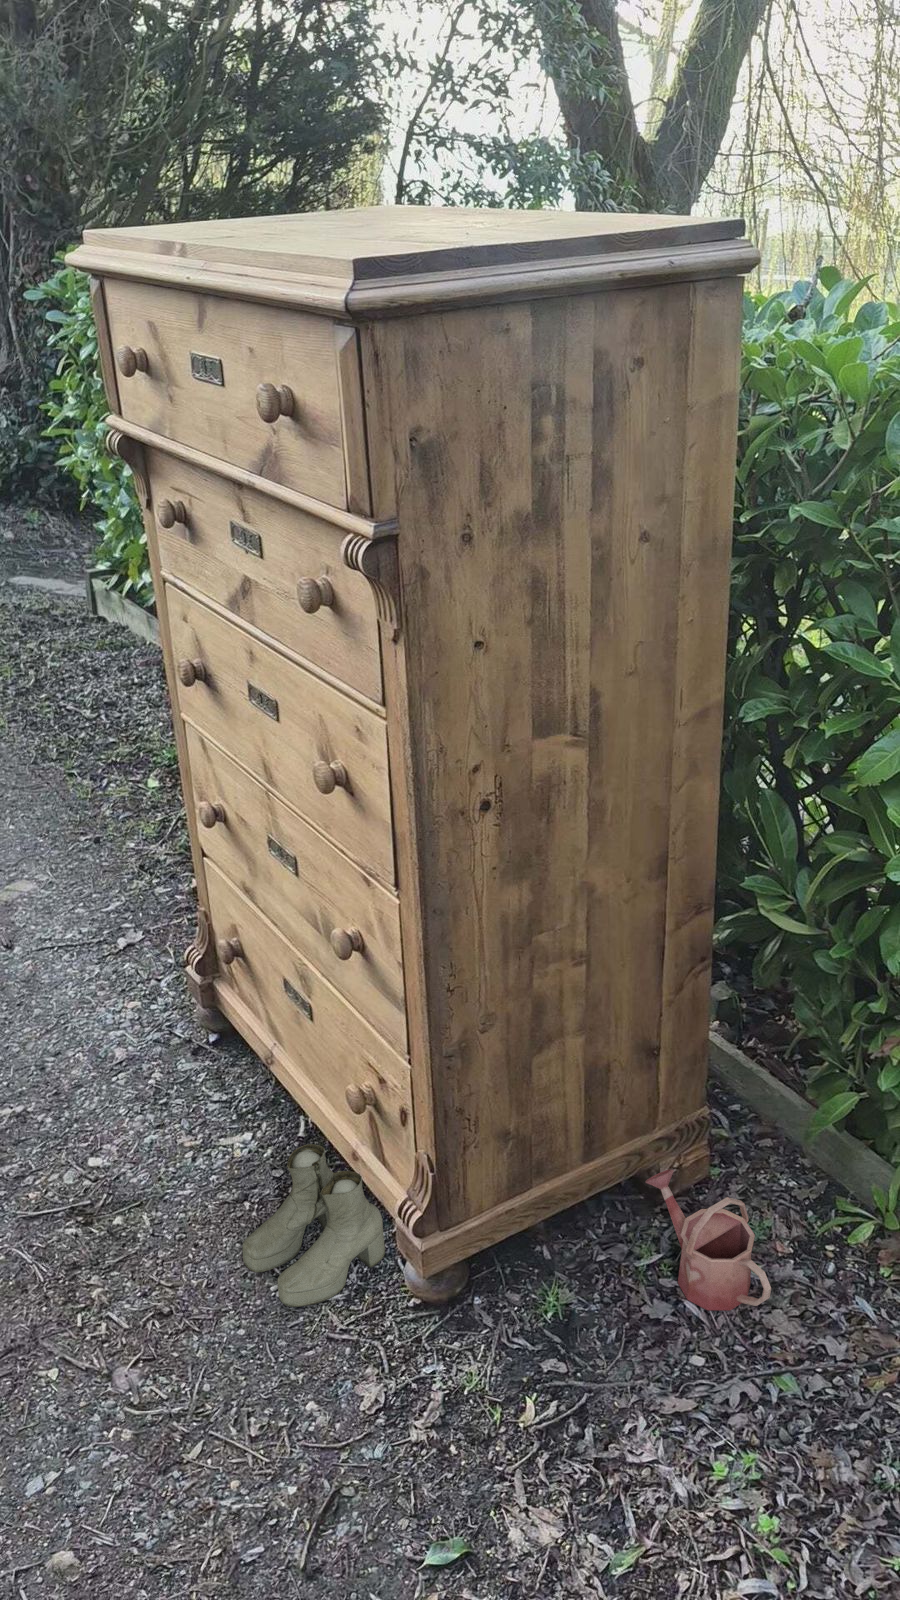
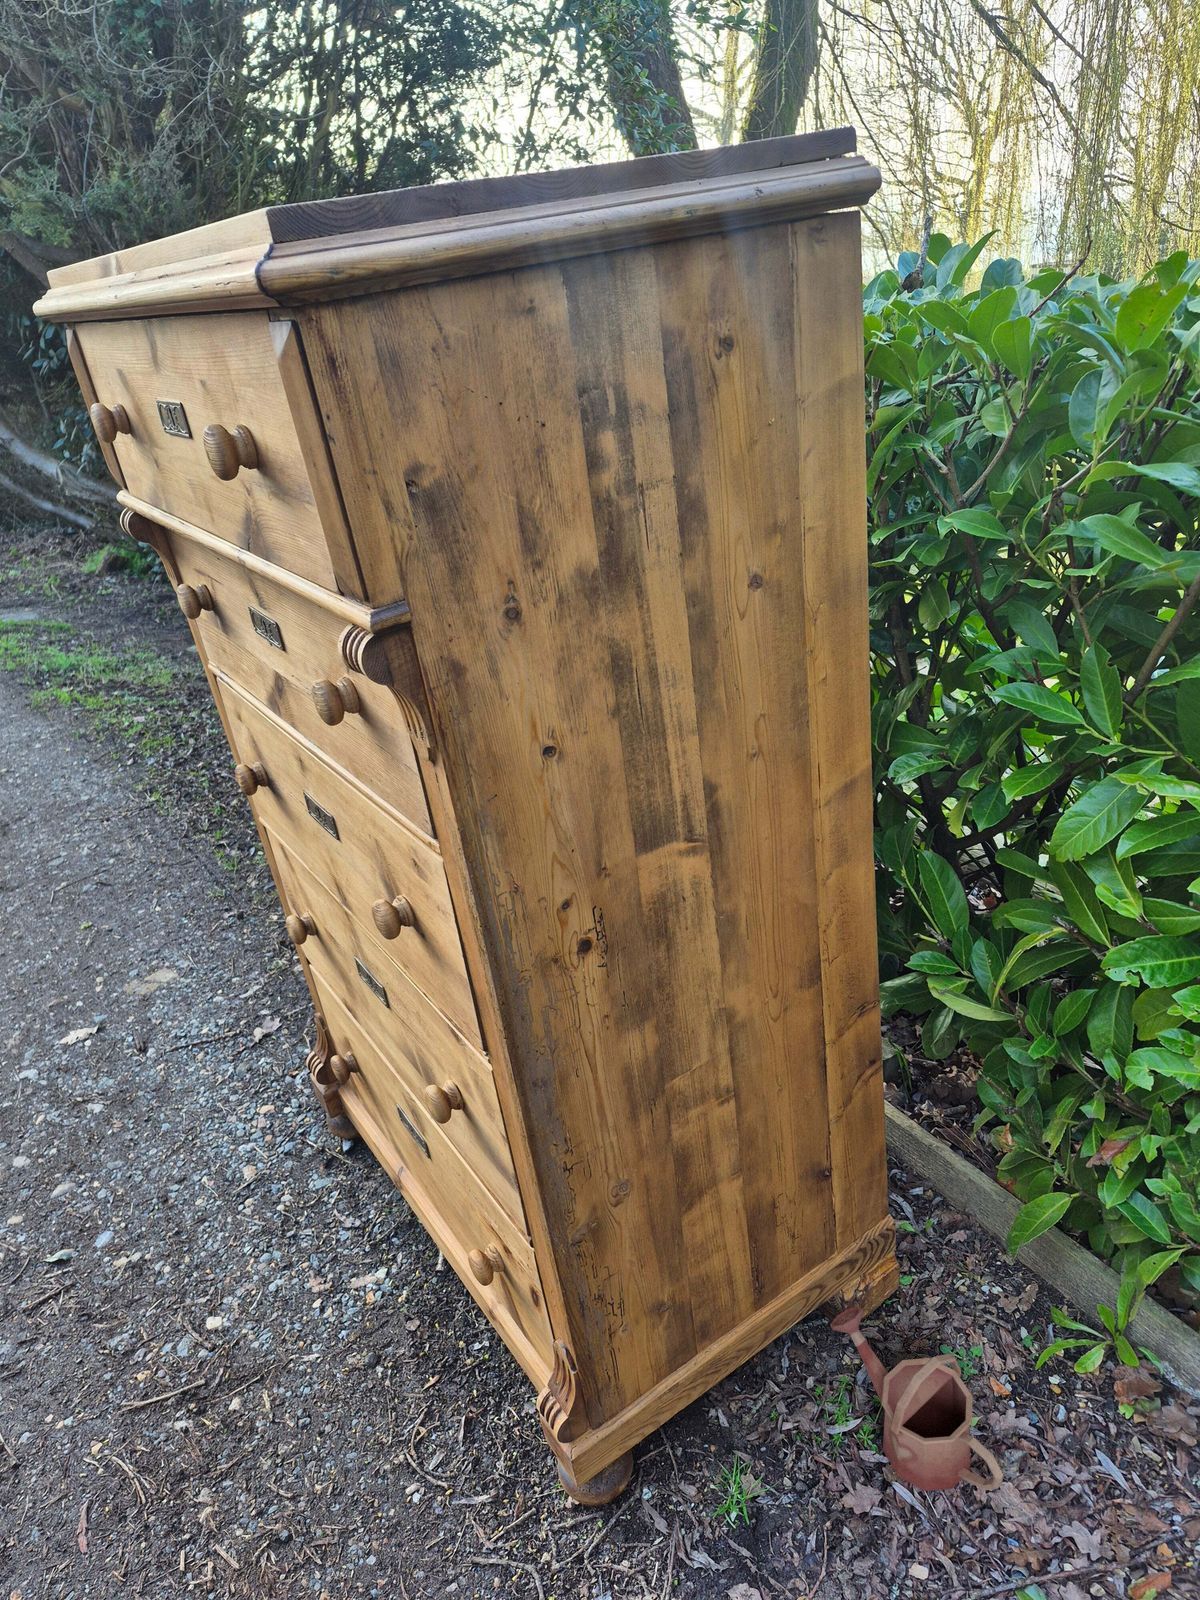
boots: present [242,1144,385,1307] -> none [368,1315,535,1525]

